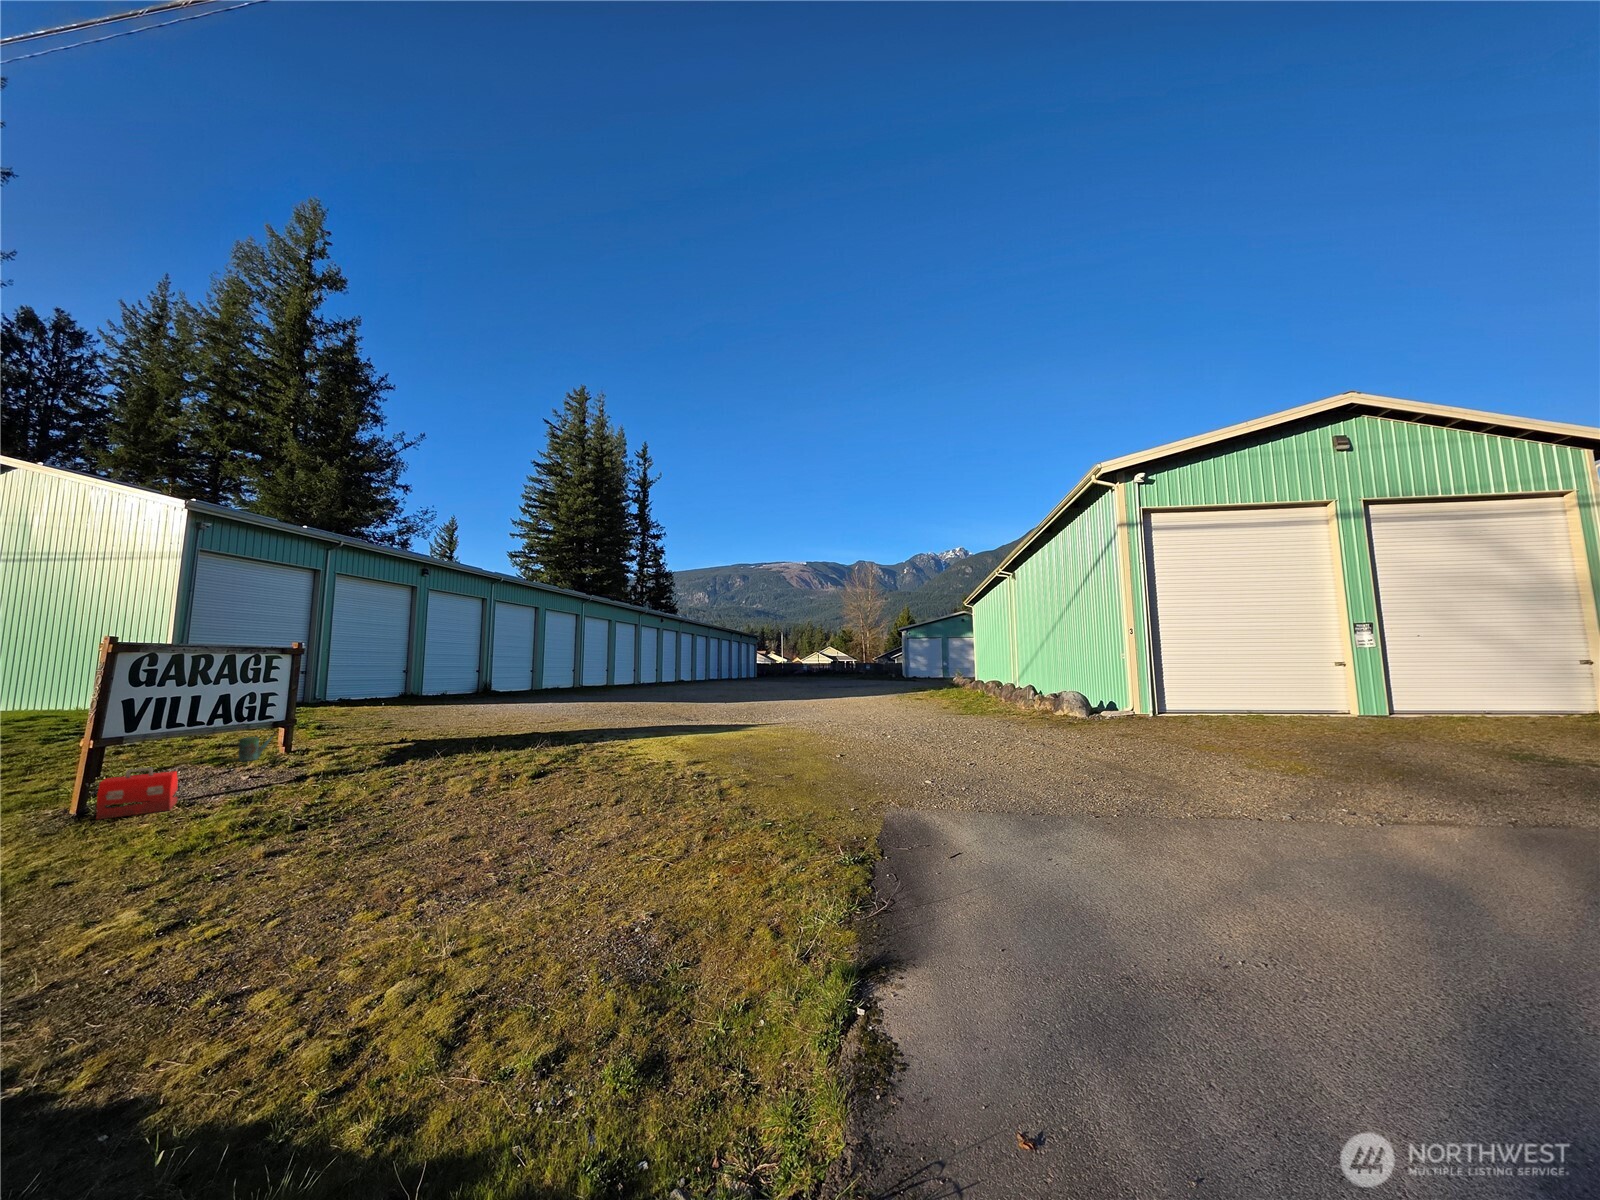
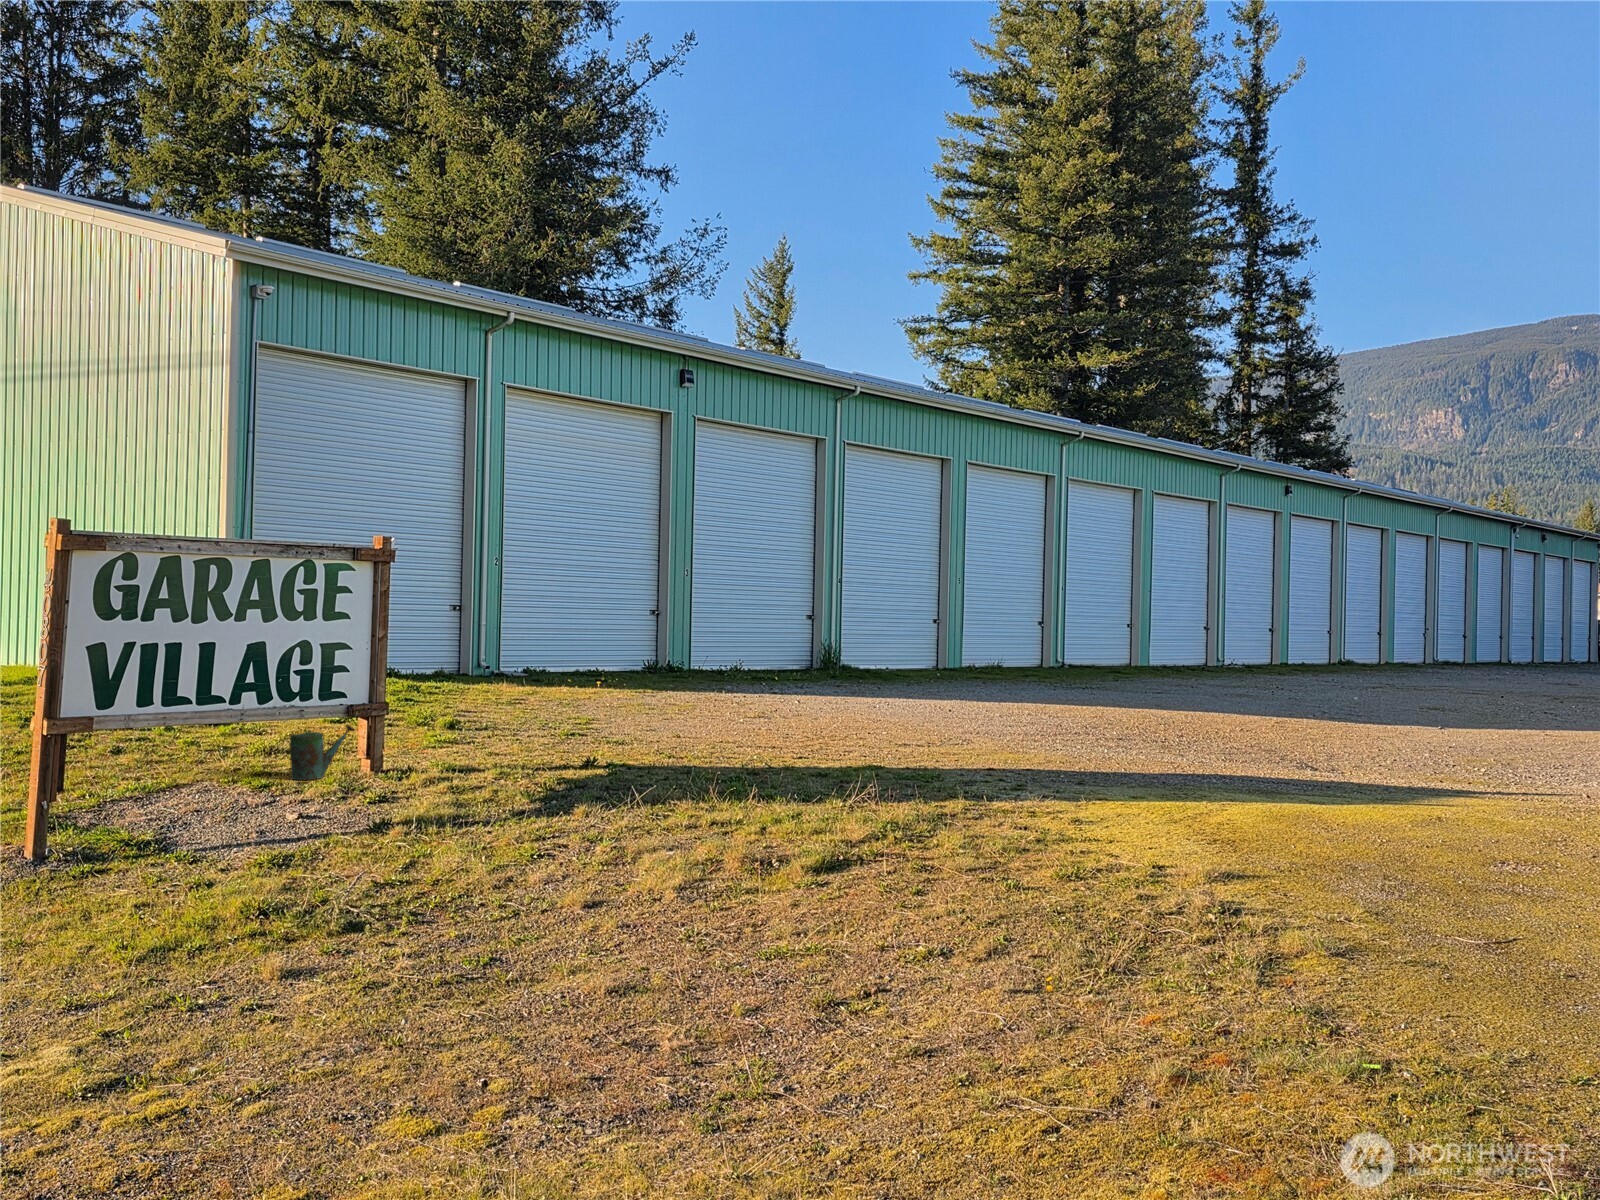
toolbox: present [96,768,178,819] -> none [47,779,177,872]

